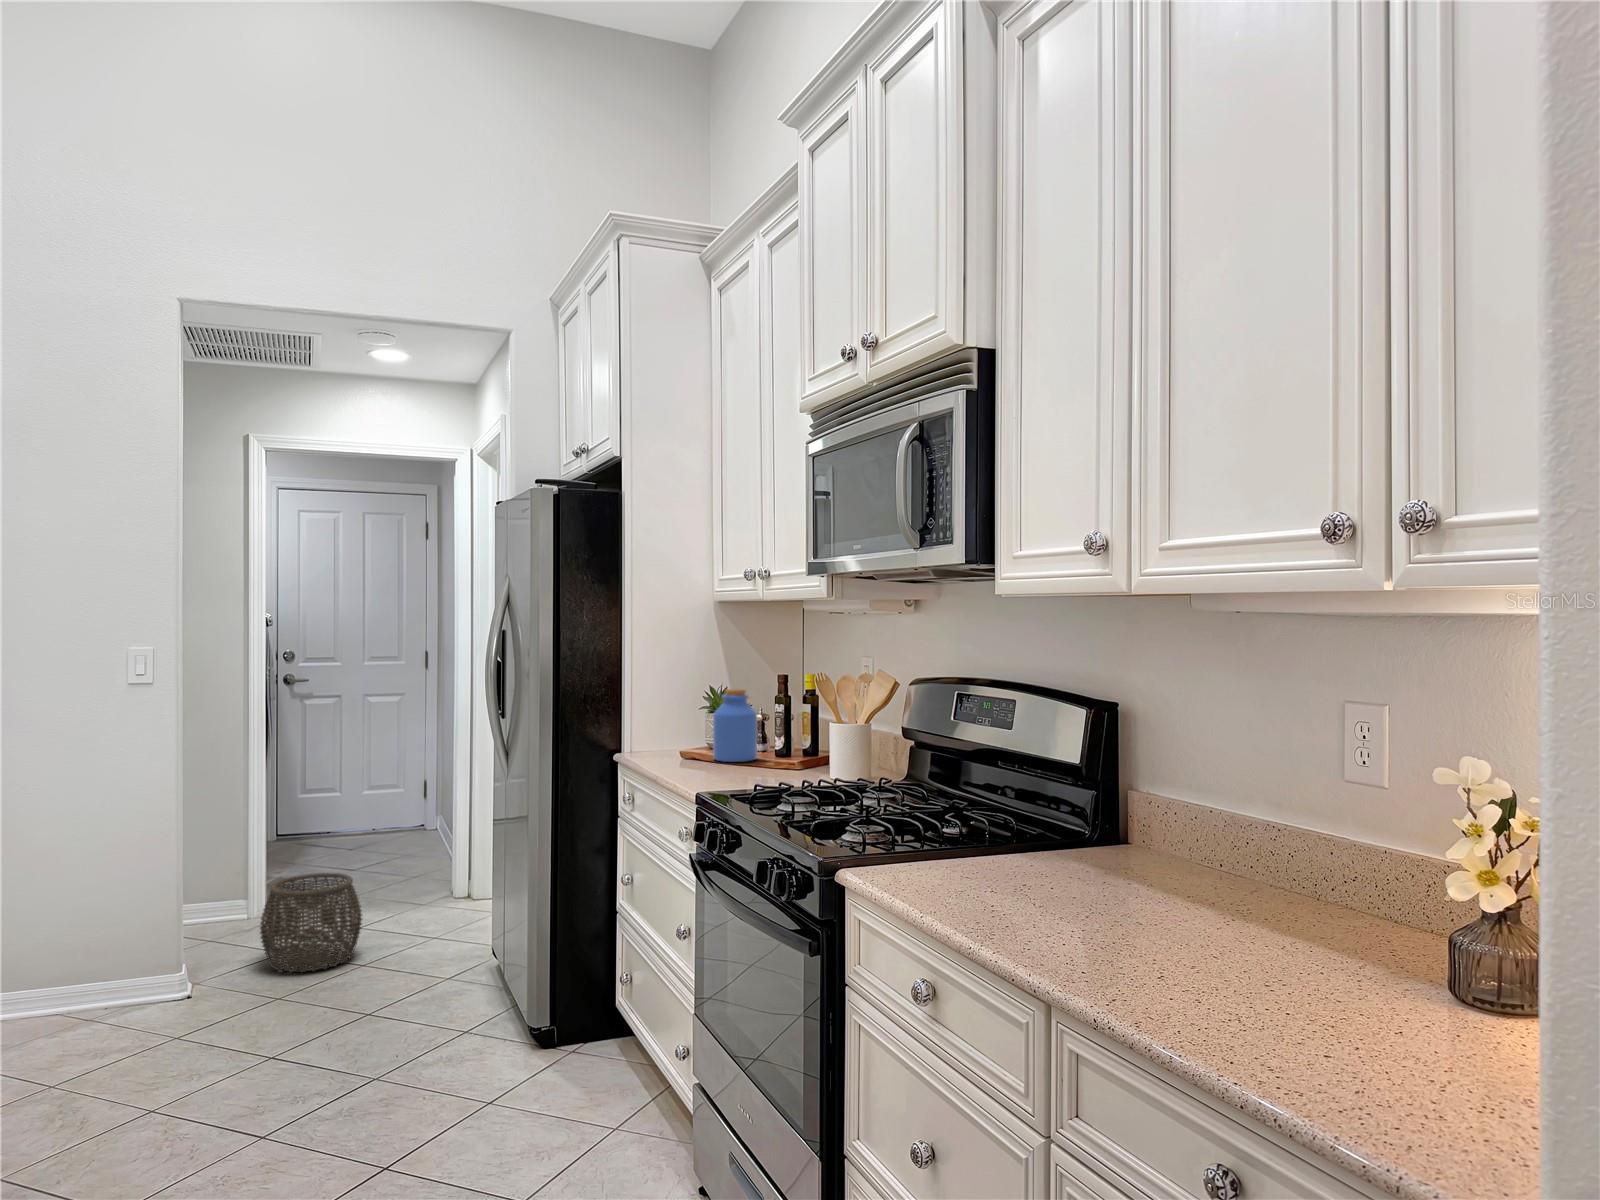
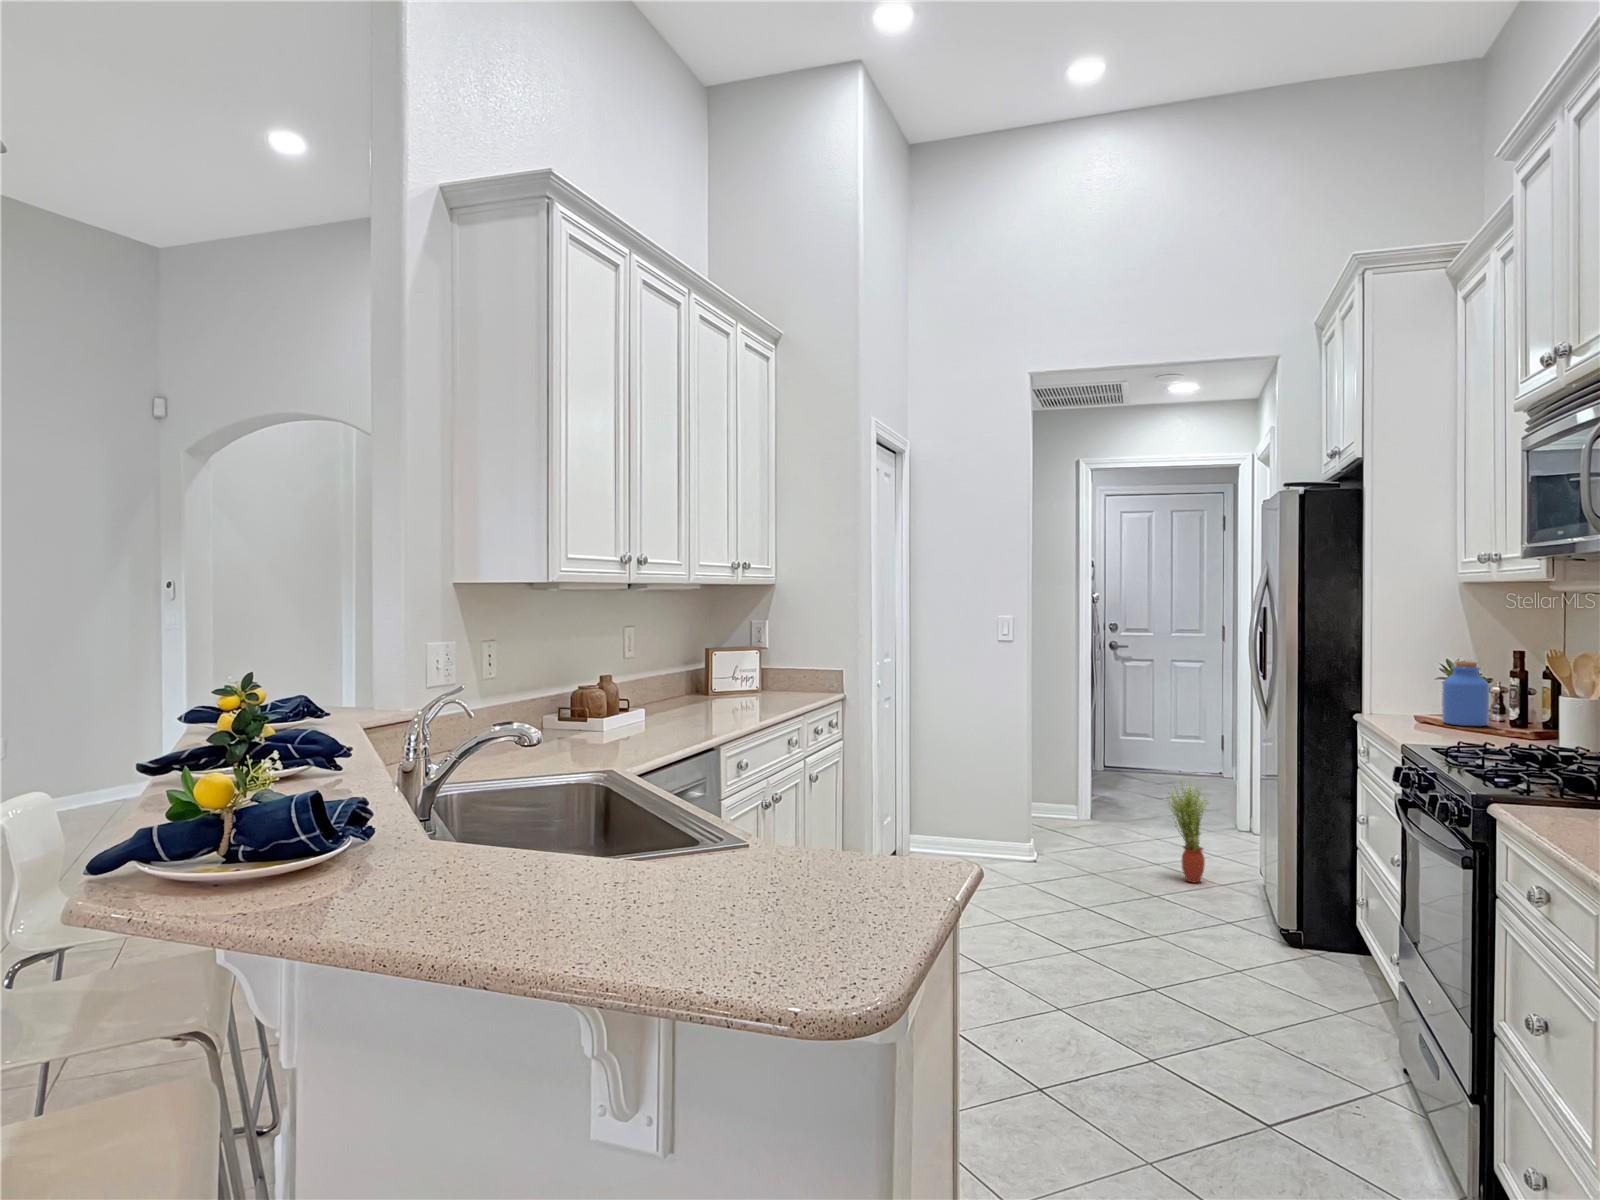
potted plant: none [380,853,434,983] -> present [1169,781,1208,883]
woven basket: present [260,873,362,973] -> none [1082,789,1156,861]

